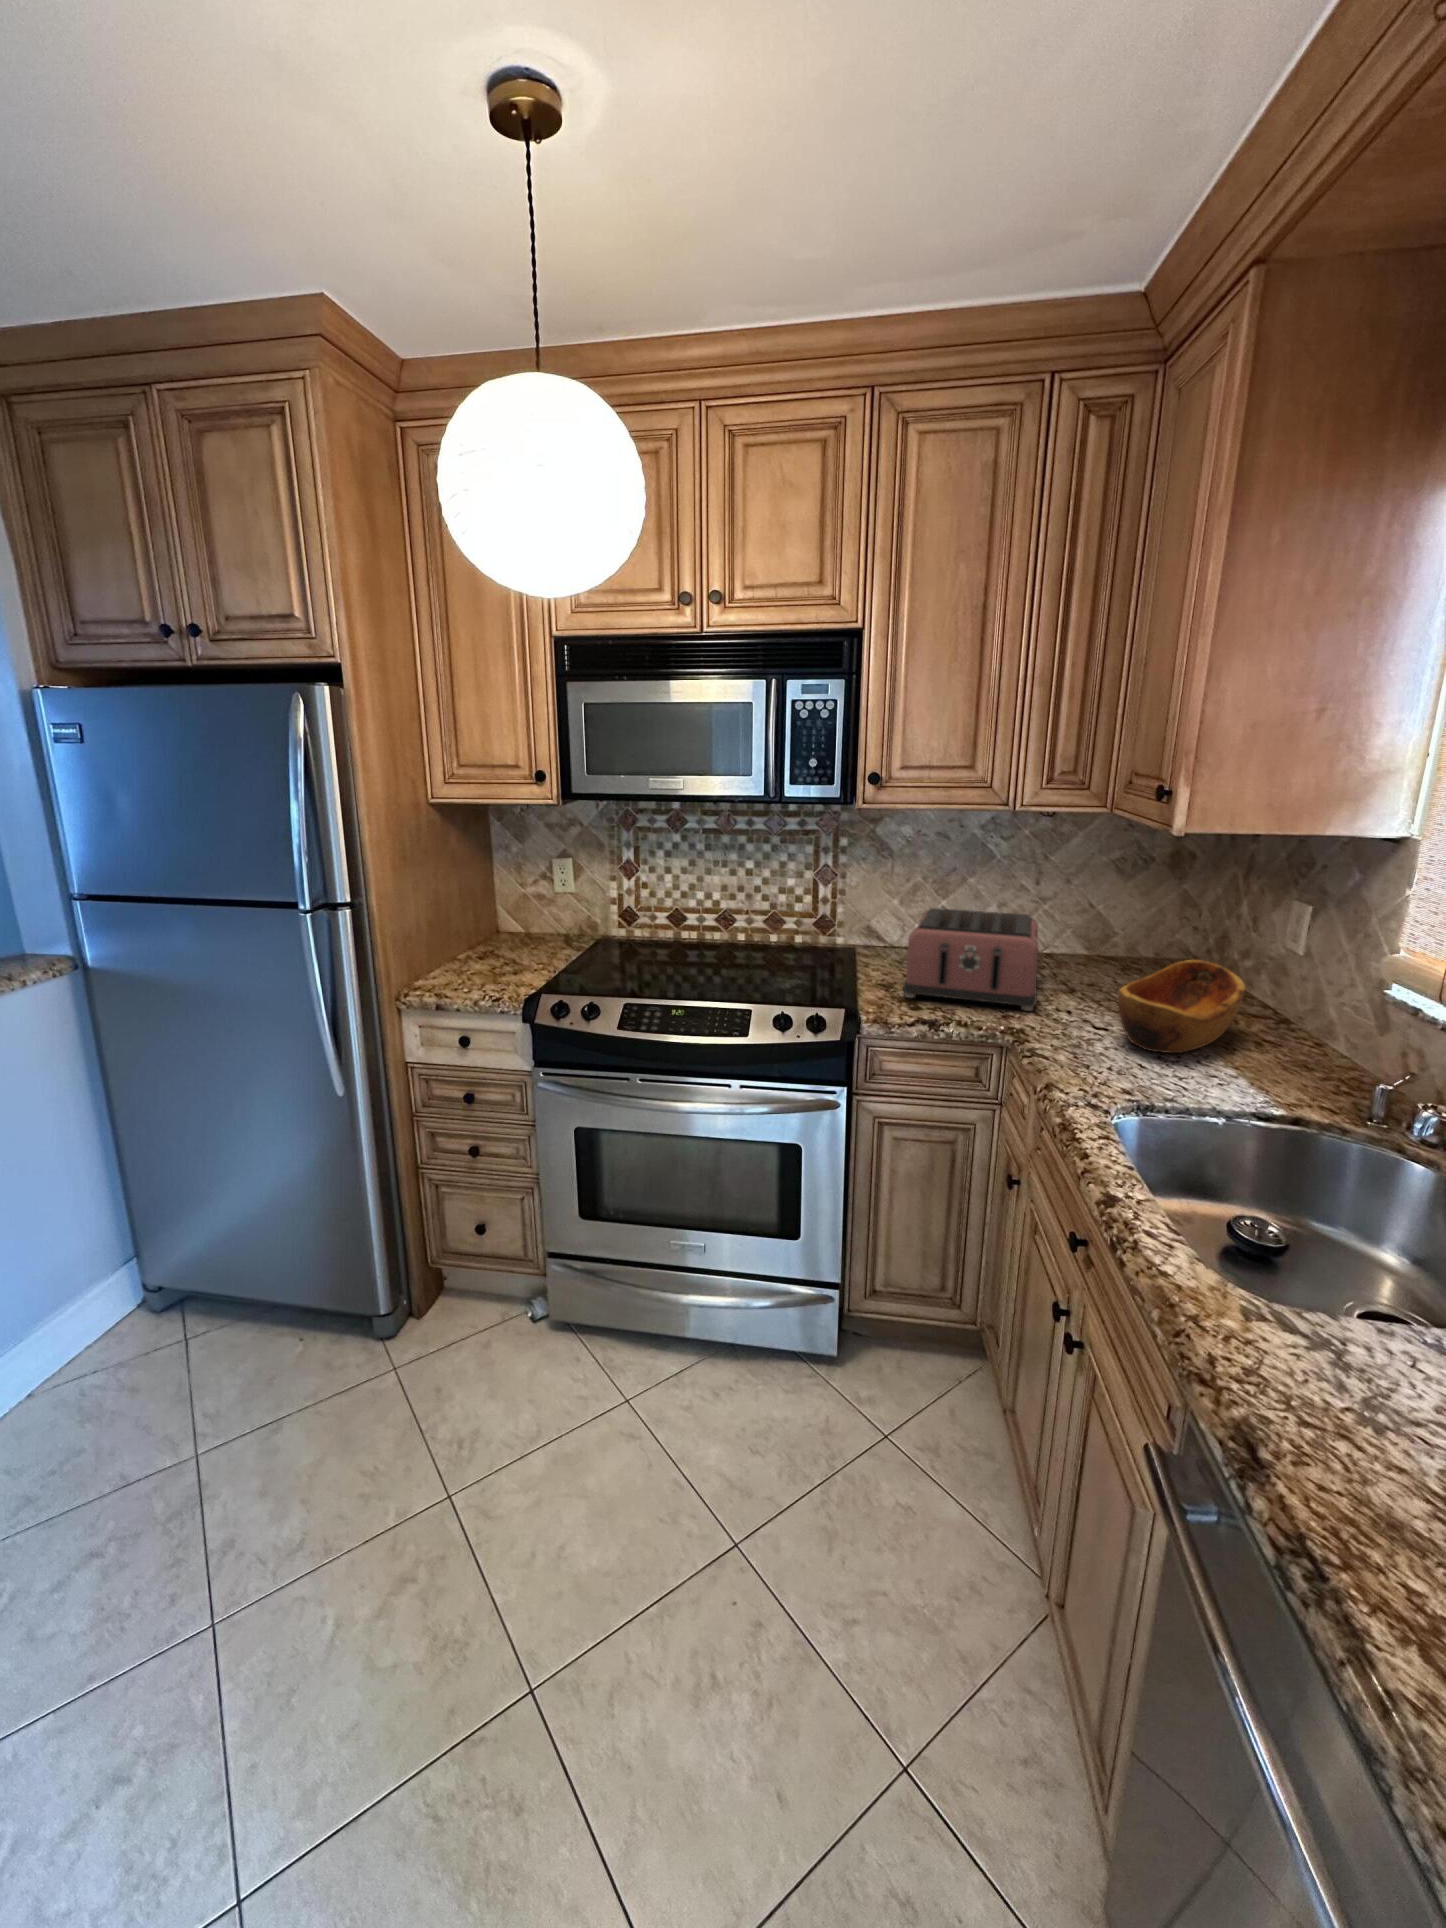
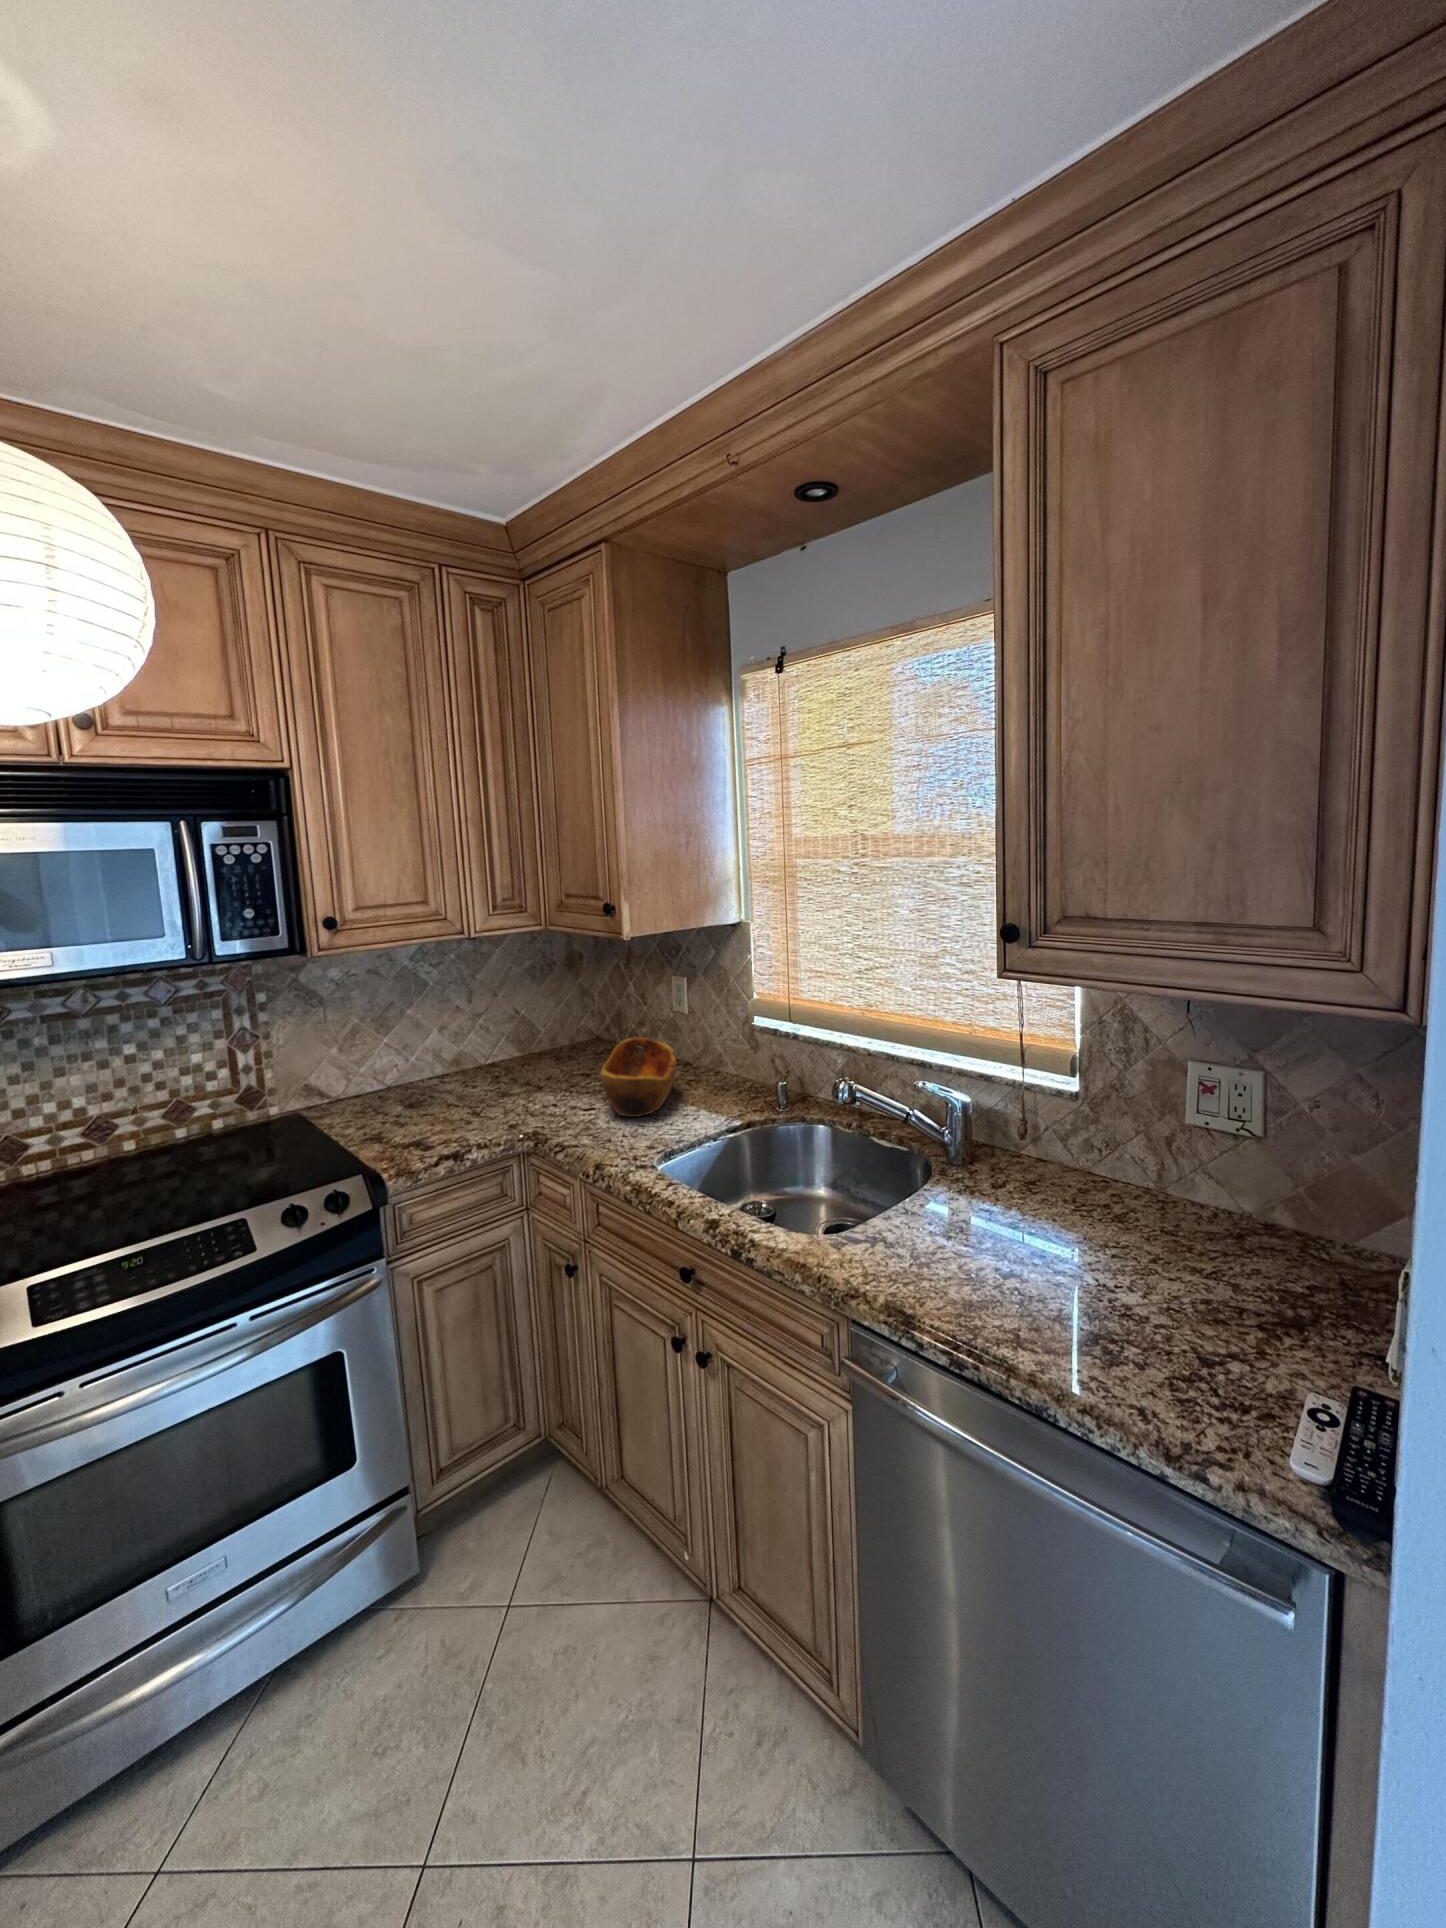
toaster: present [903,908,1039,1011] -> none [382,1033,530,1143]

